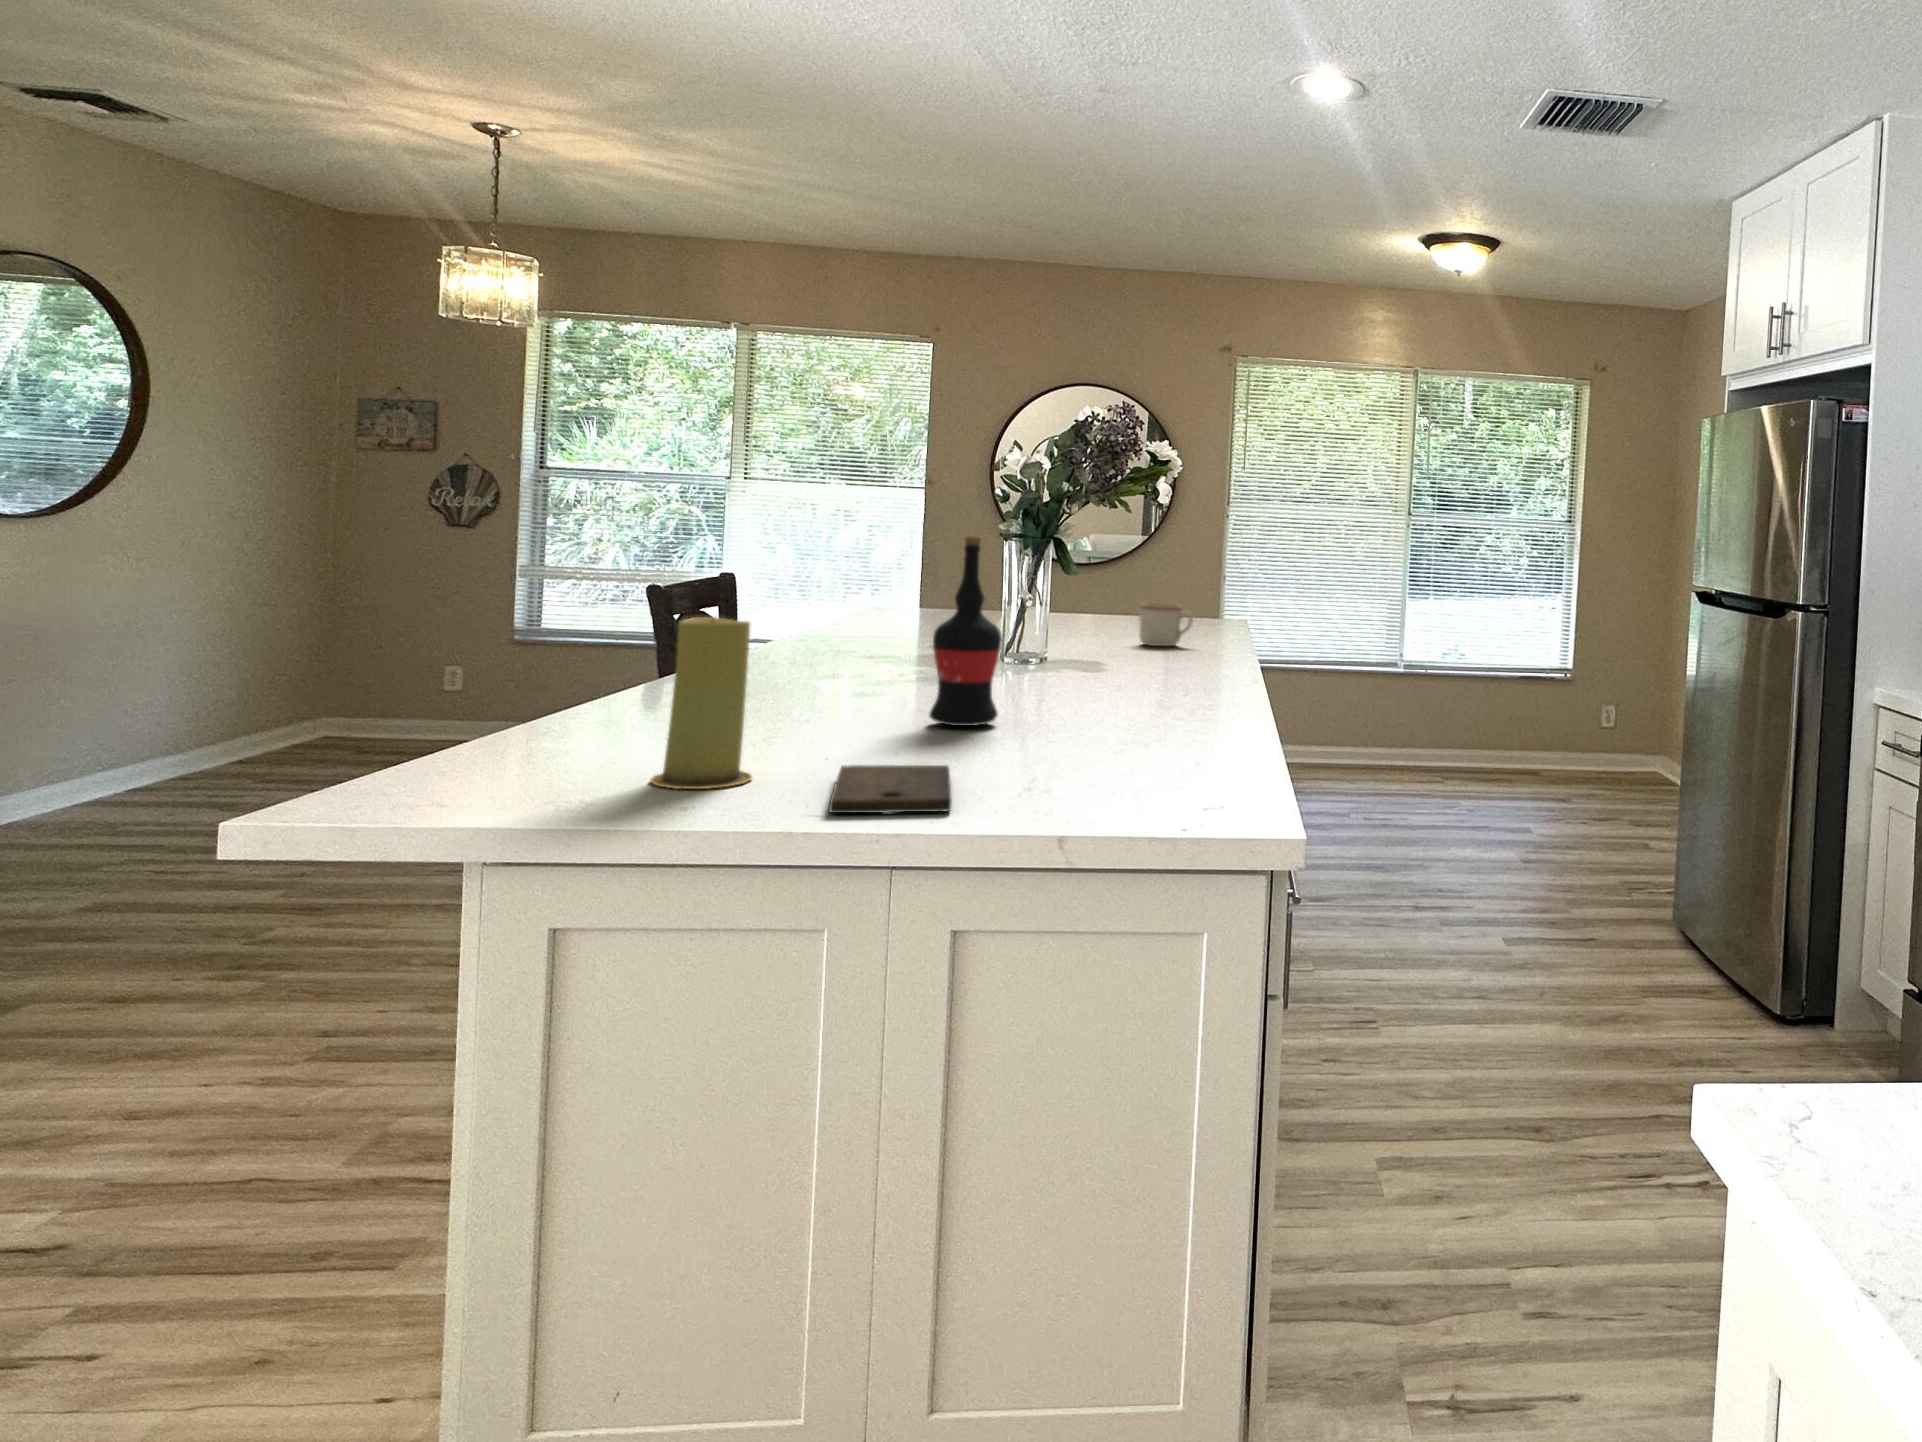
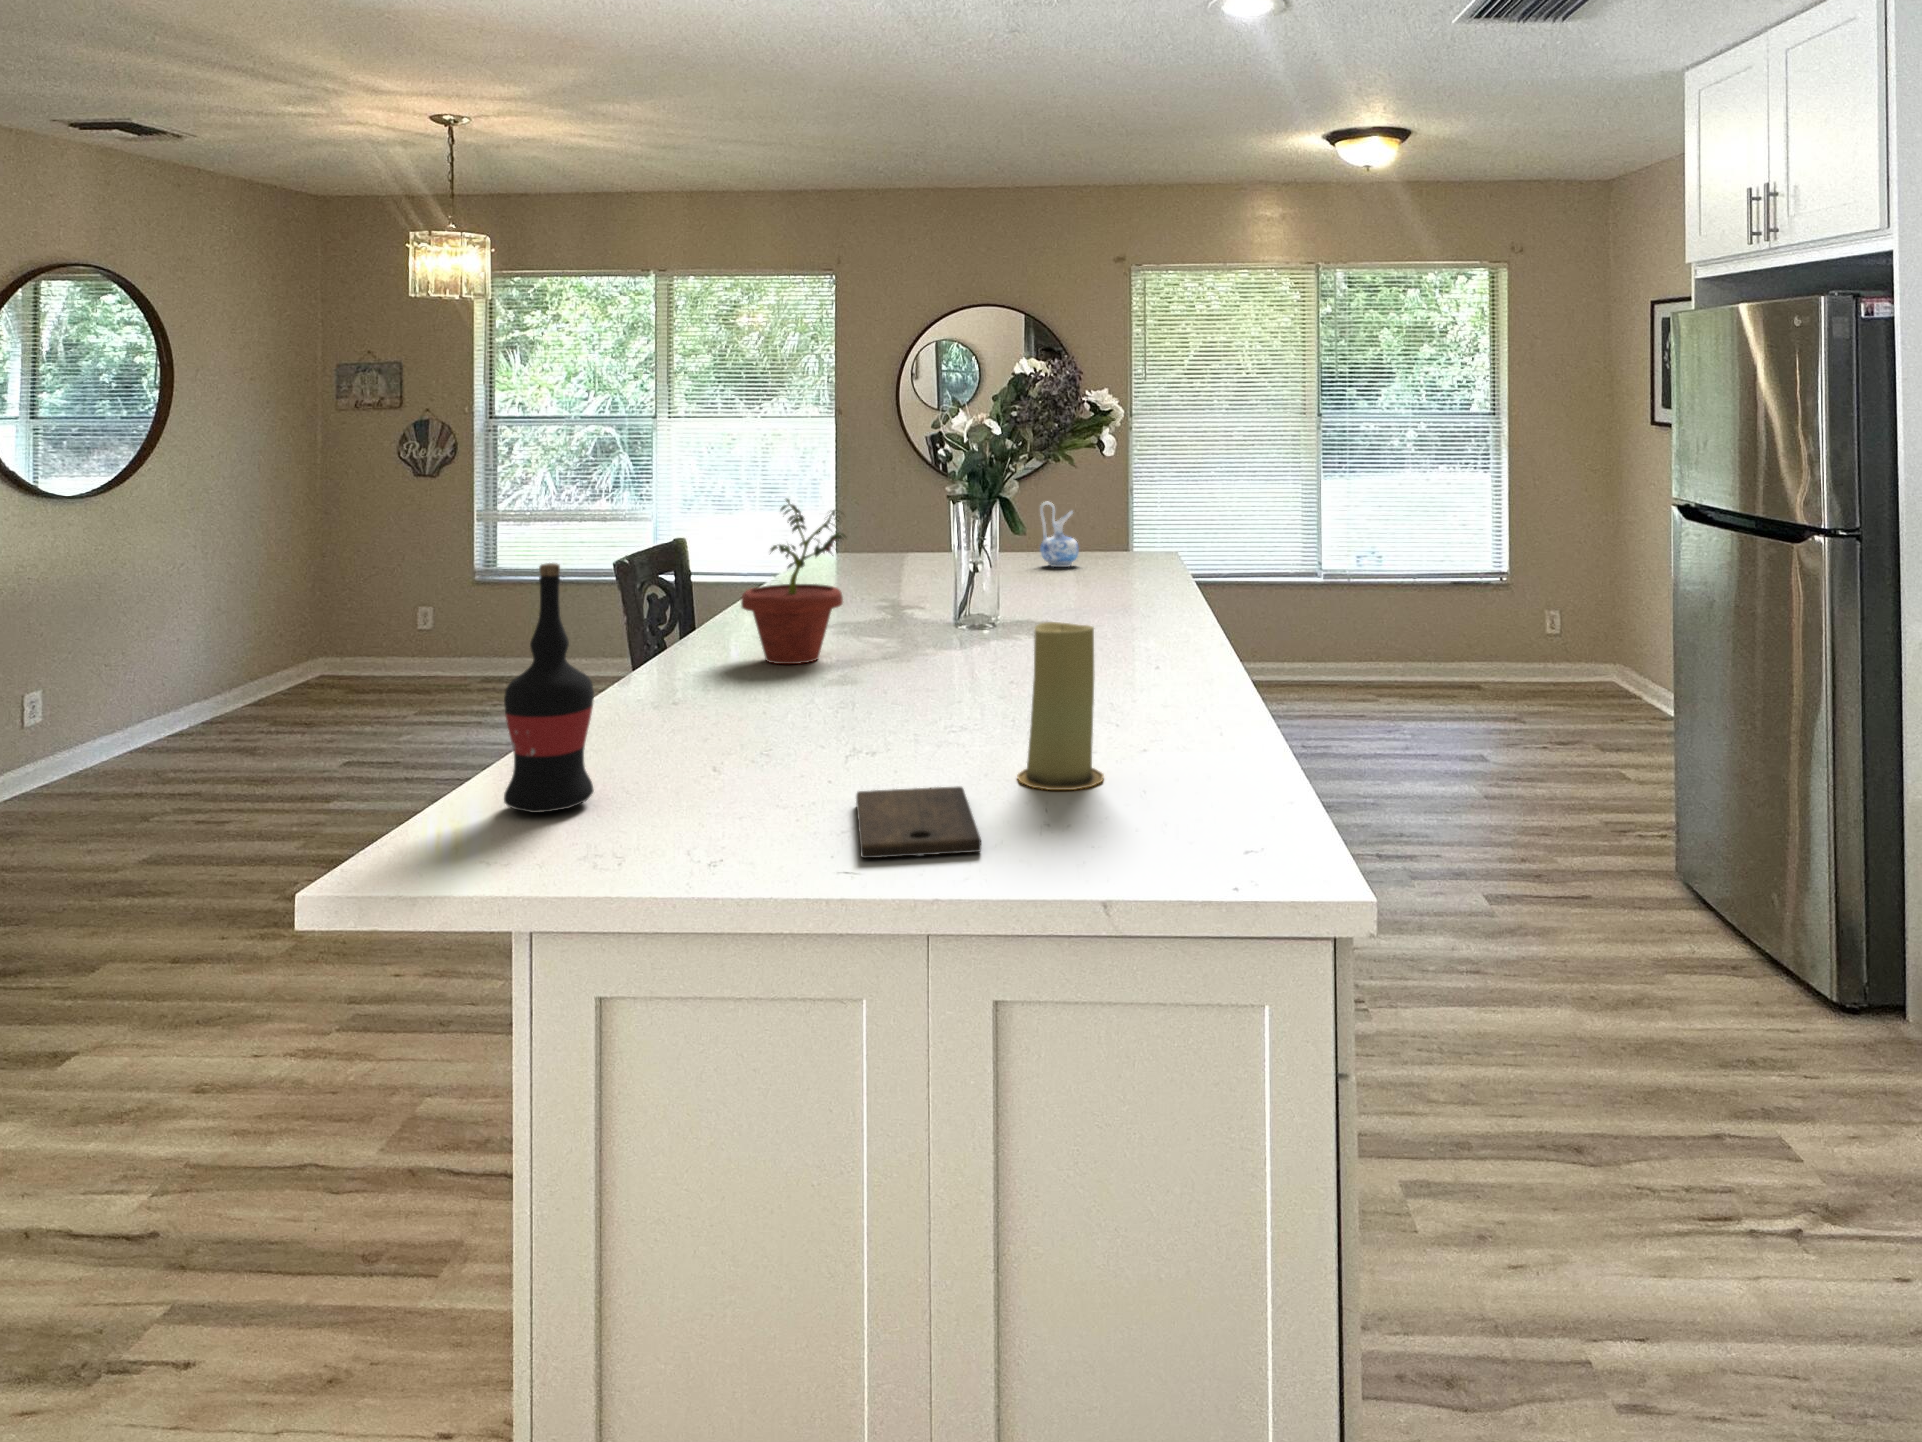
potted plant: none [764,519,880,681] -> present [741,499,846,664]
wine bottle: present [929,536,1002,726] -> present [504,563,594,813]
ceramic pitcher: none [1097,559,1136,624] -> present [1040,501,1079,567]
mug: present [1140,603,1193,646] -> none [1092,551,1146,597]
candle: present [650,617,752,789] -> present [1017,622,1104,790]

